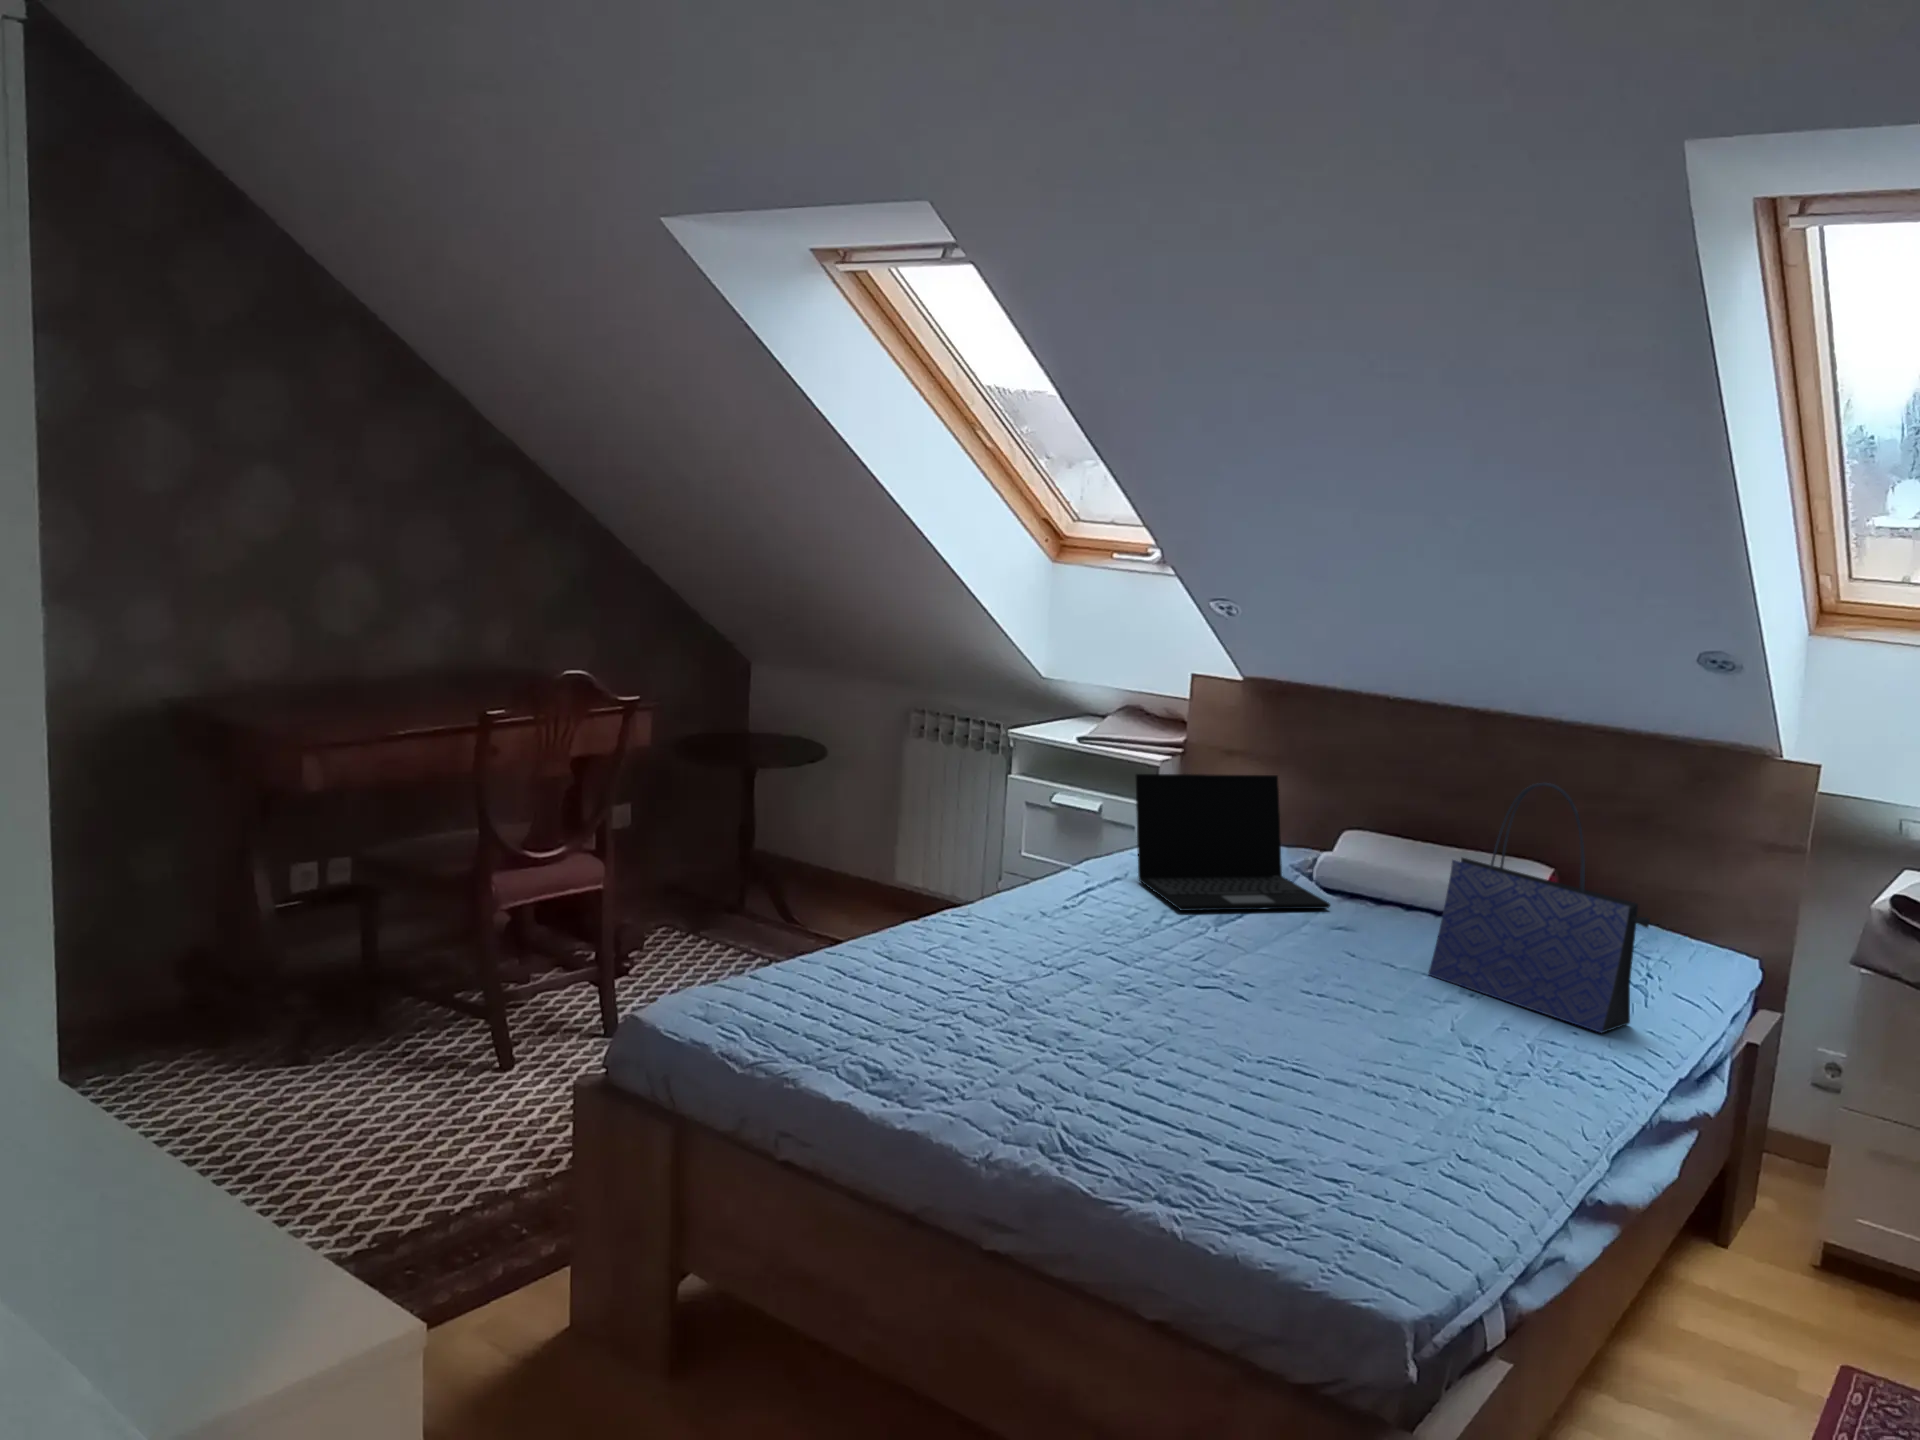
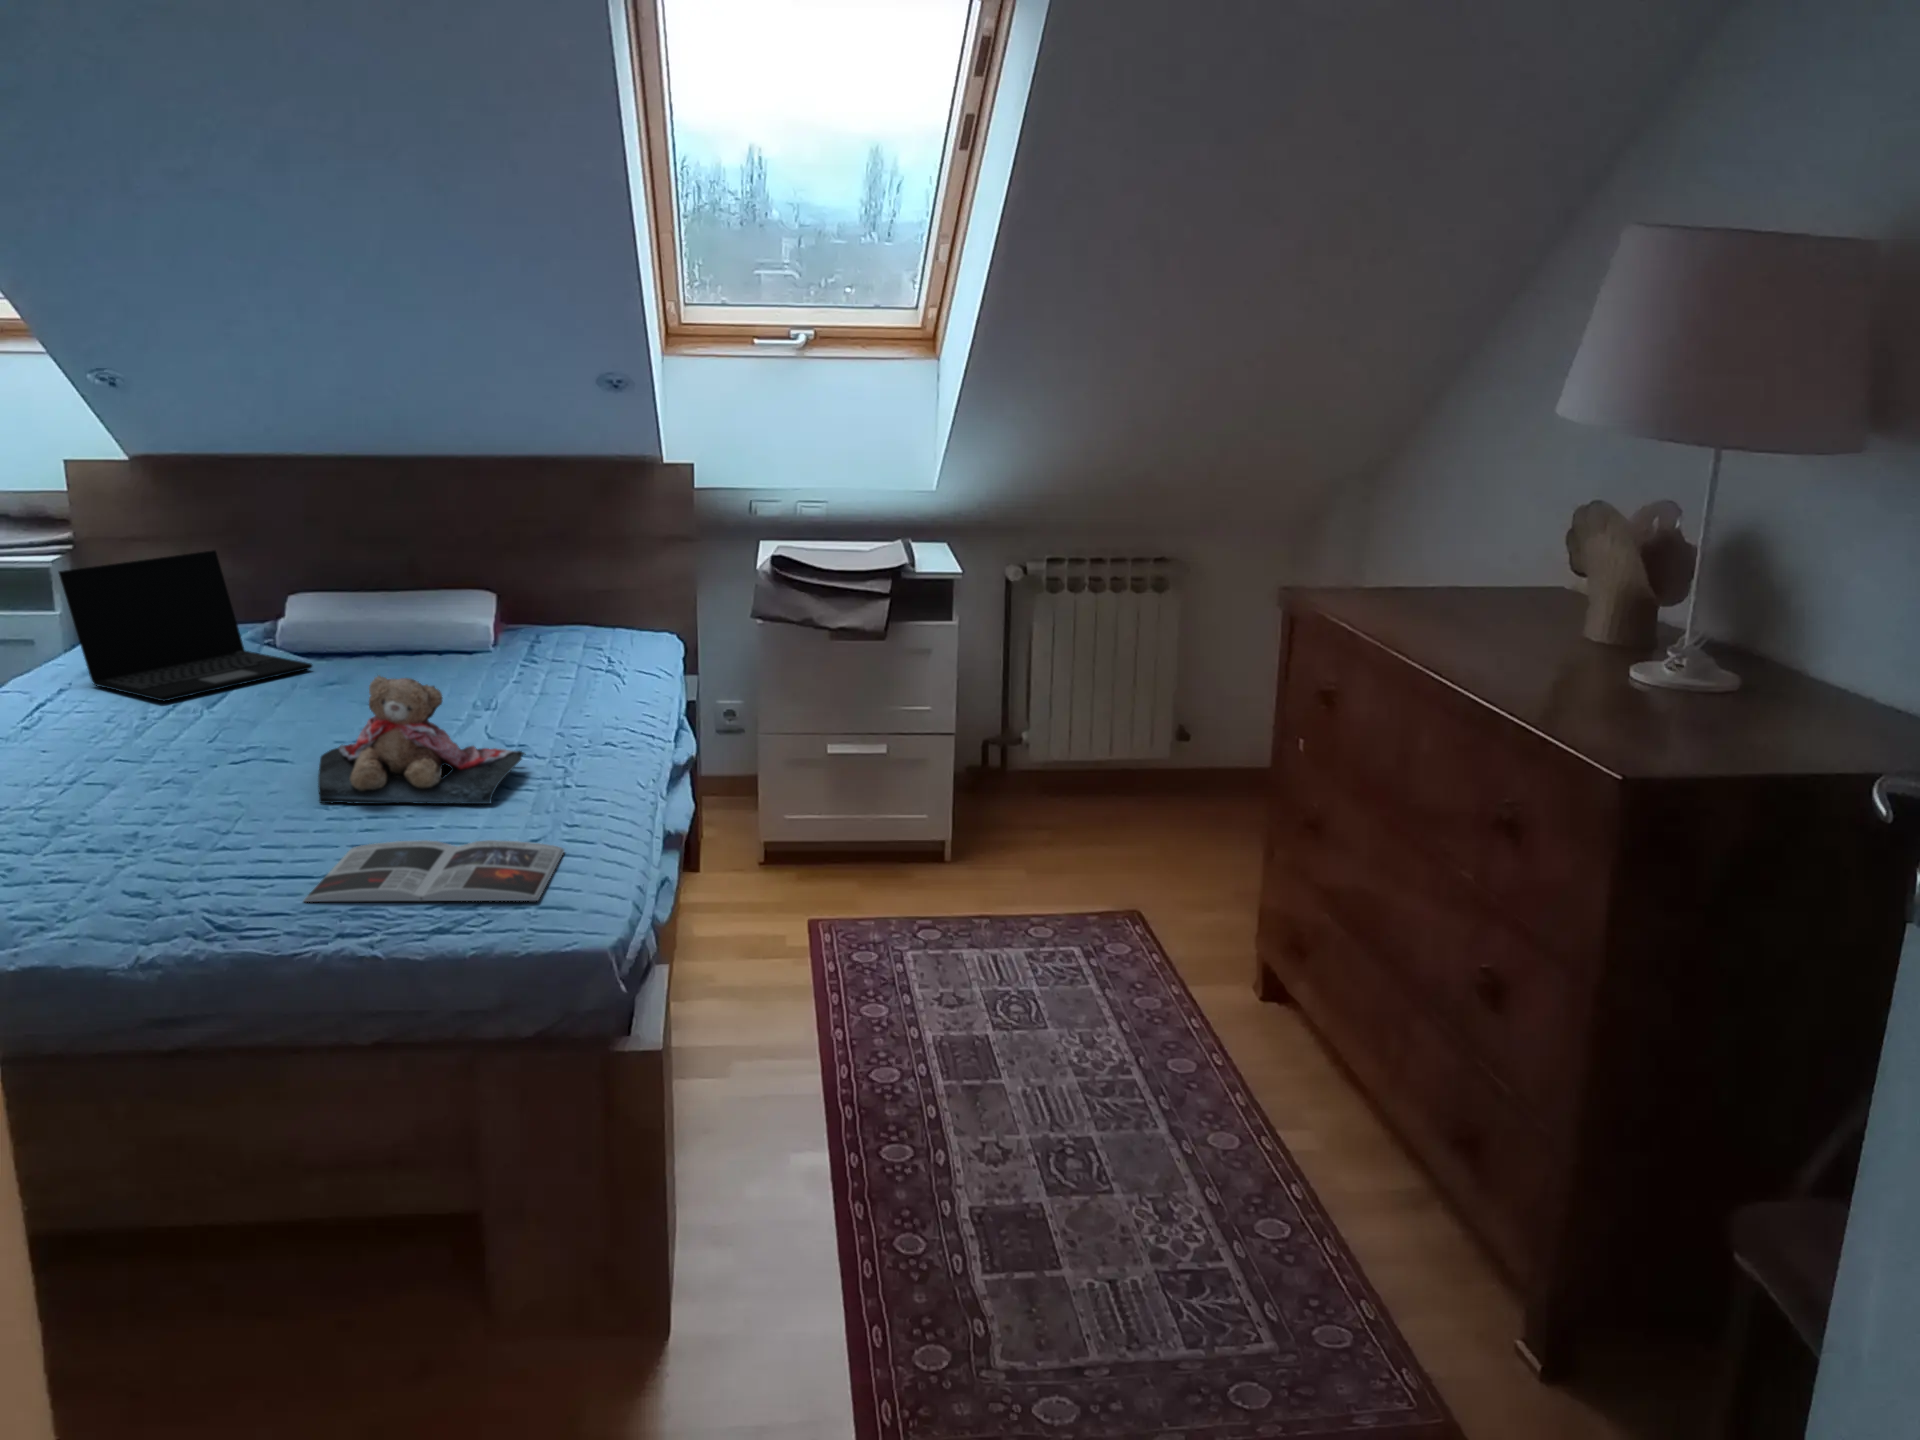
tote bag: present [1428,783,1650,1033] -> none [441,507,627,711]
teddy bear: none [1237,934,1464,1106] -> present [318,676,525,804]
magazine: none [1150,1109,1436,1235] -> present [304,840,564,902]

